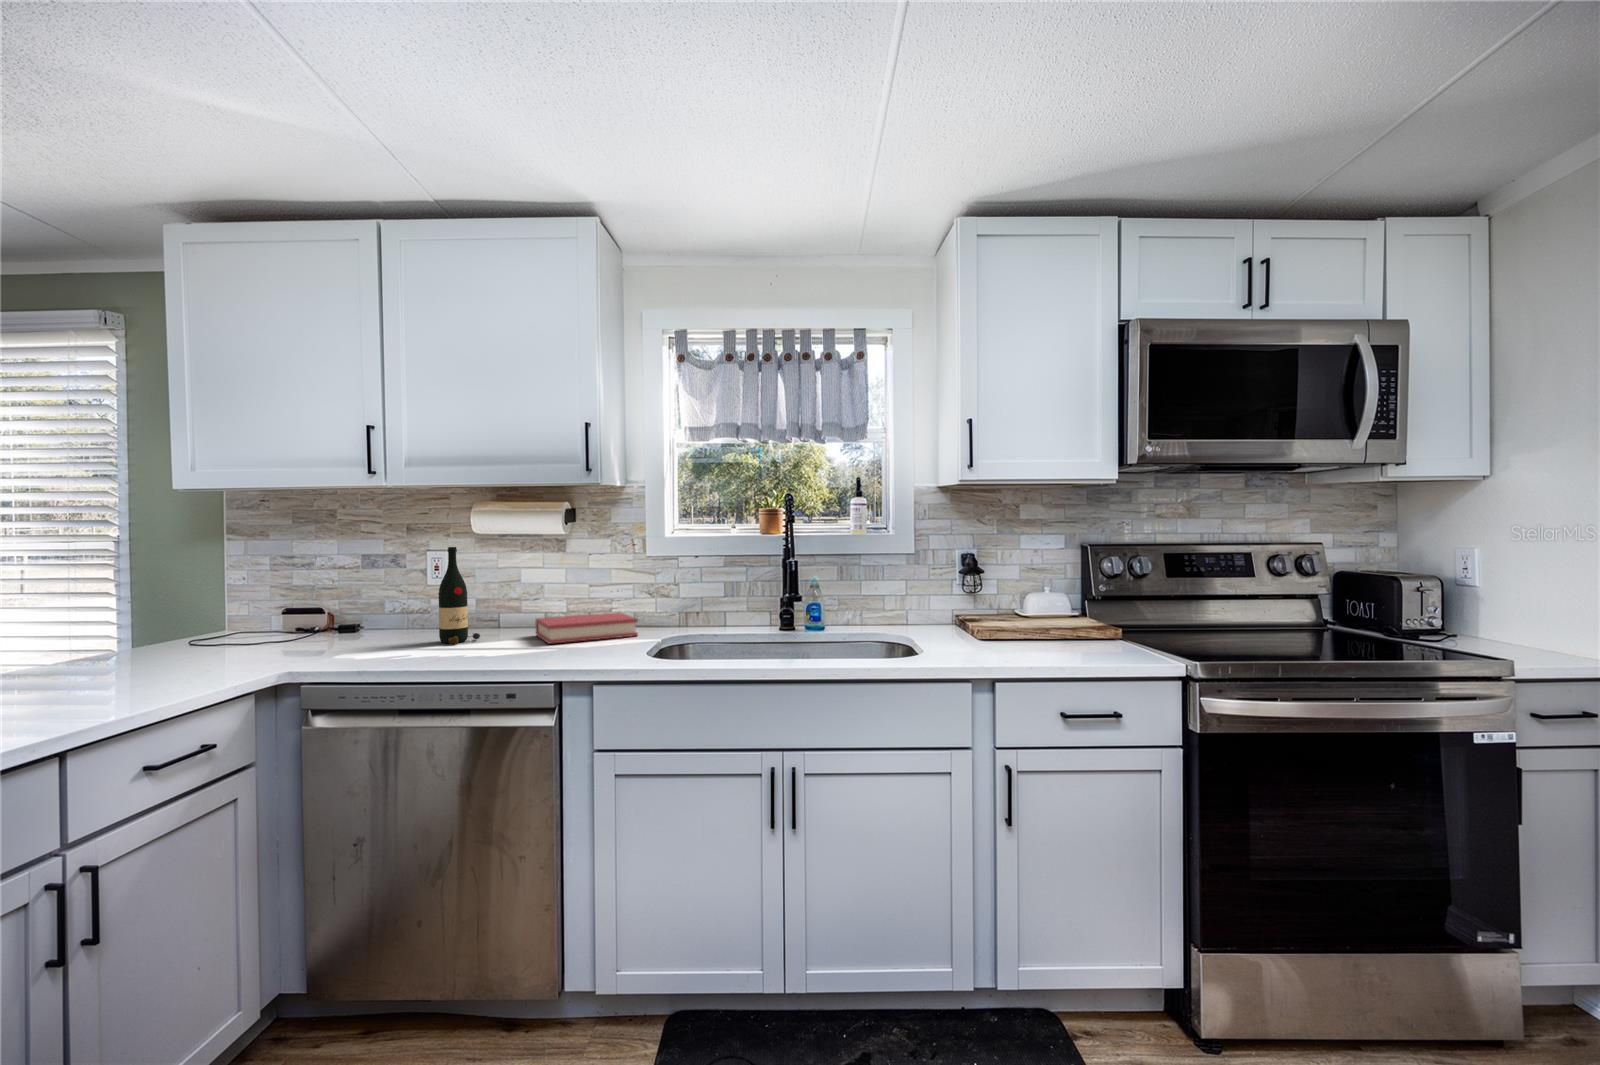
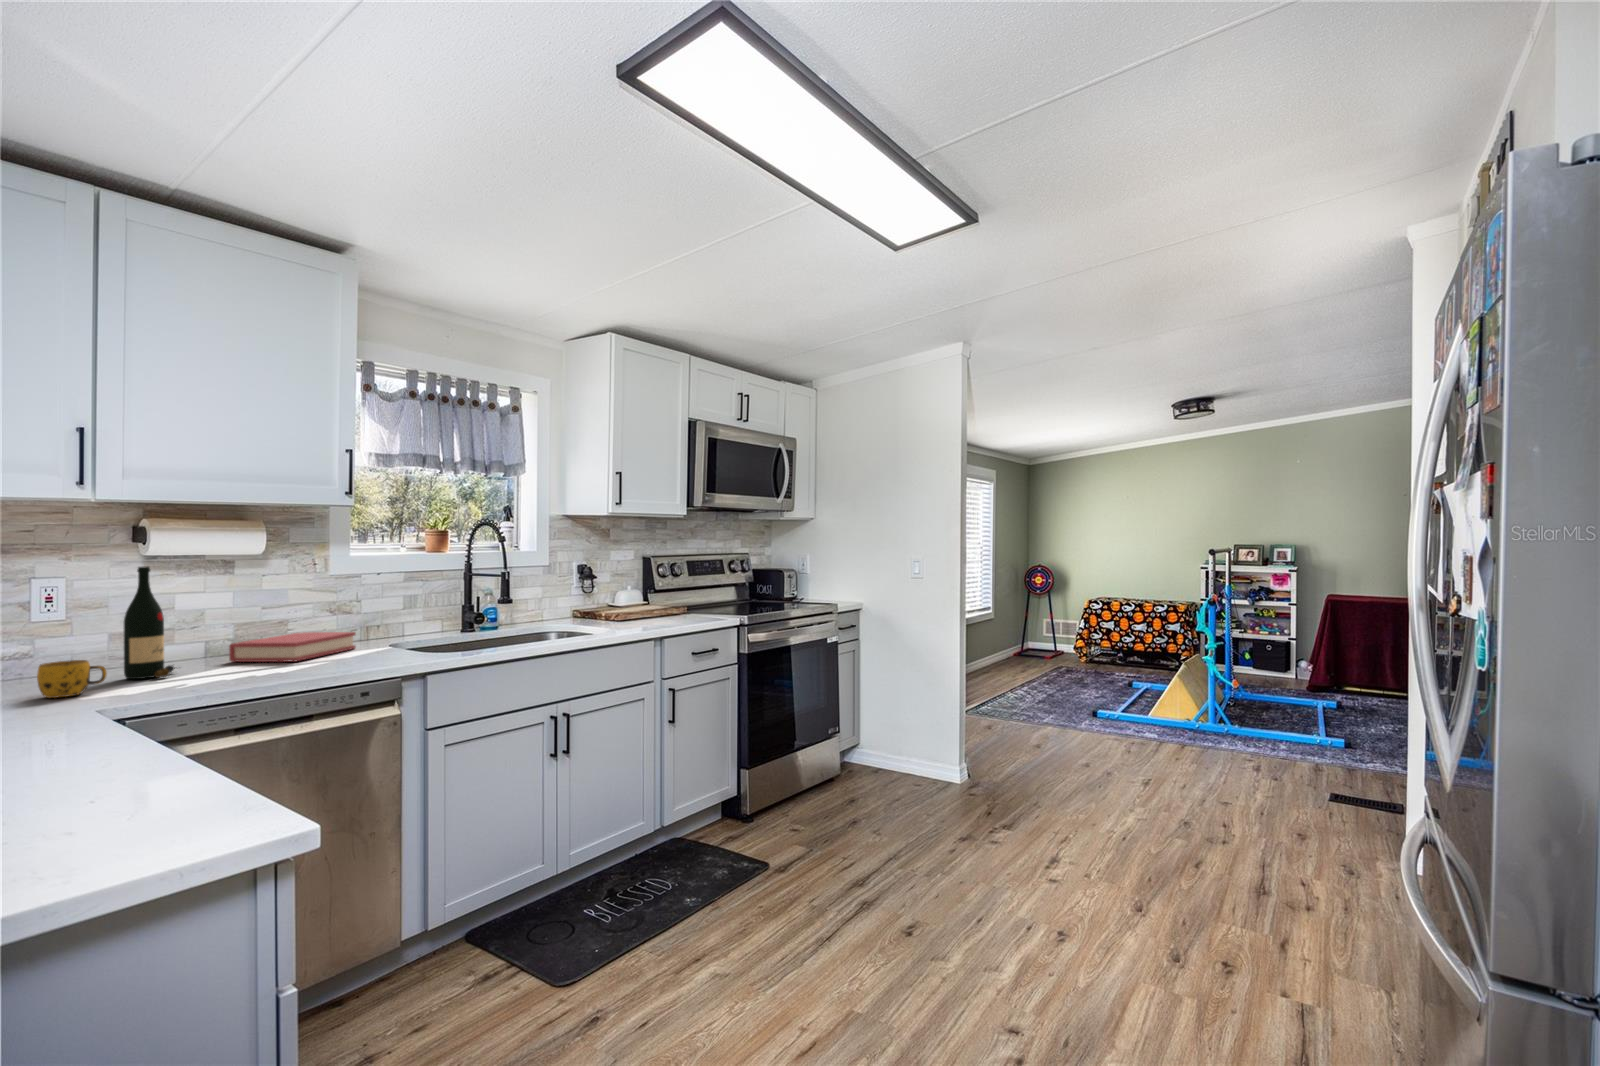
mug: none [352,622,390,652] -> present [37,660,107,698]

